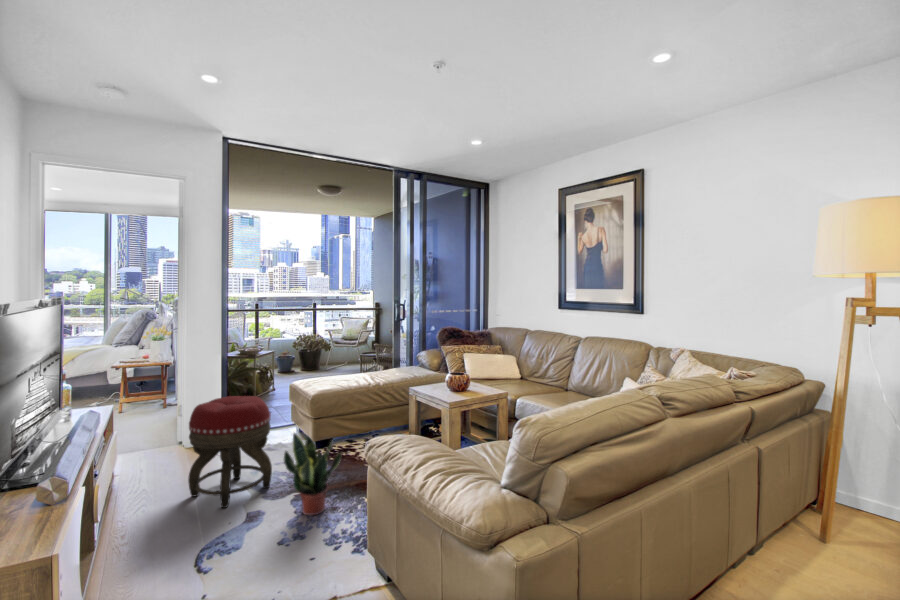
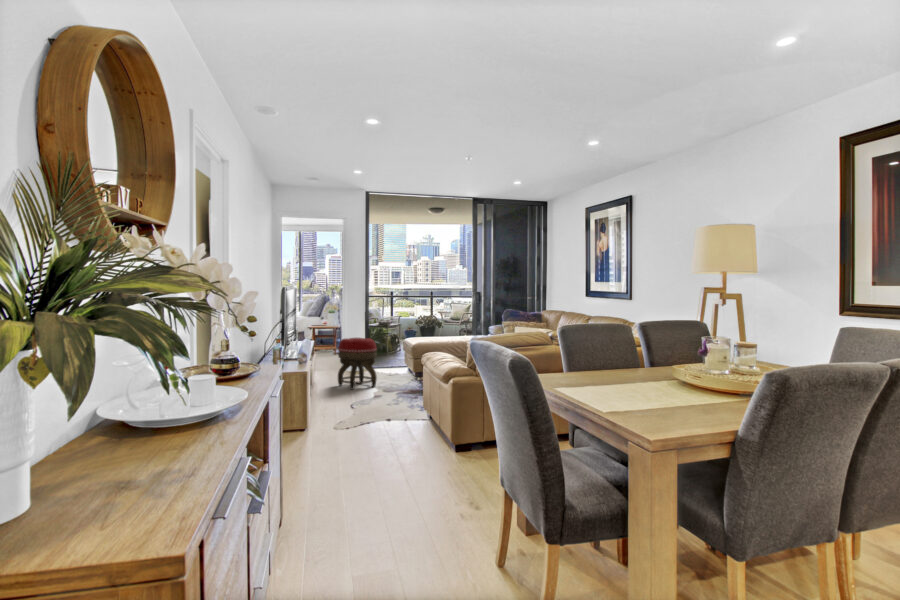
potted plant: present [284,433,341,516] -> none [377,352,405,395]

